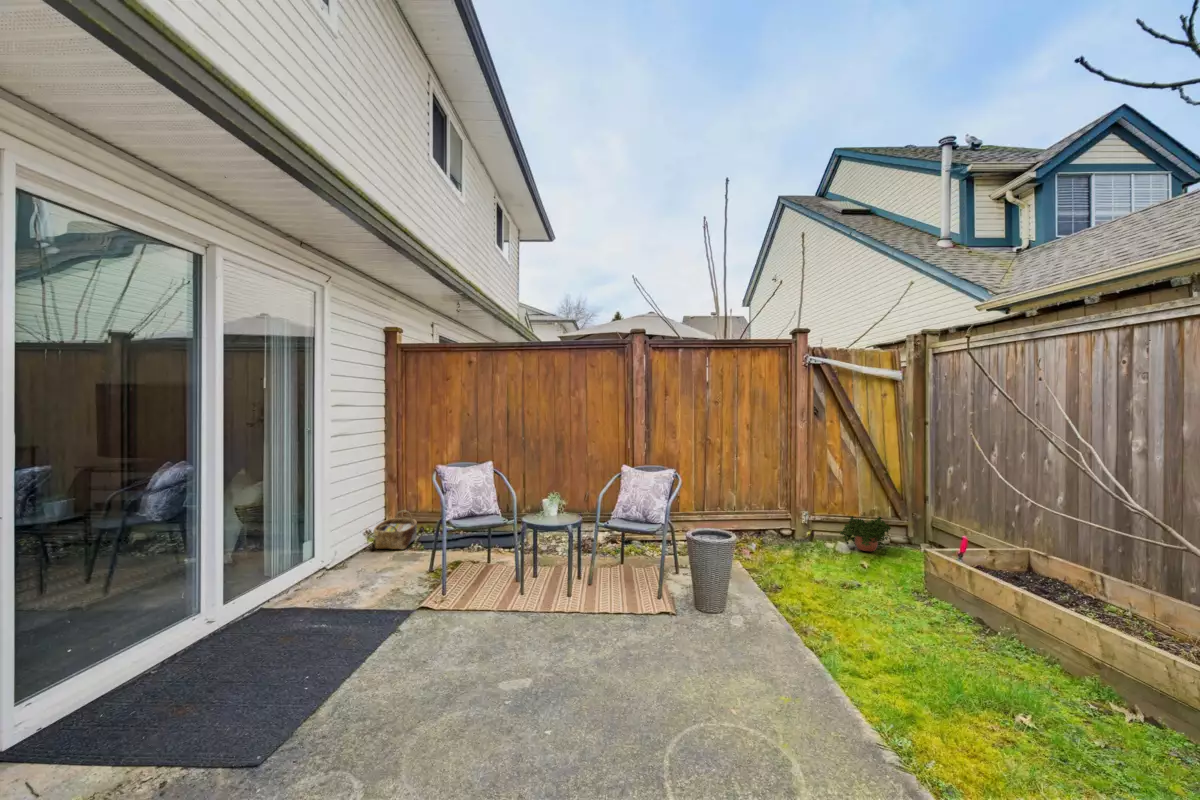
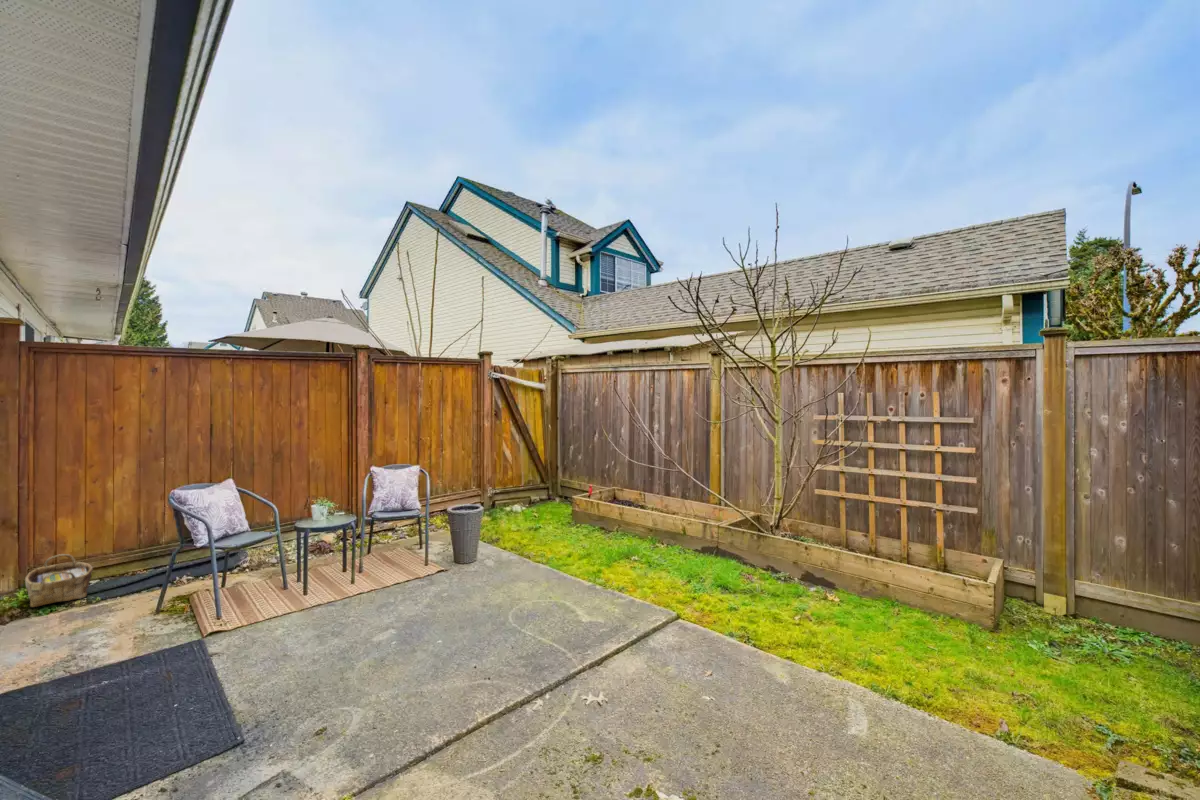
potted plant: present [840,516,891,554] -> none [512,483,544,508]

